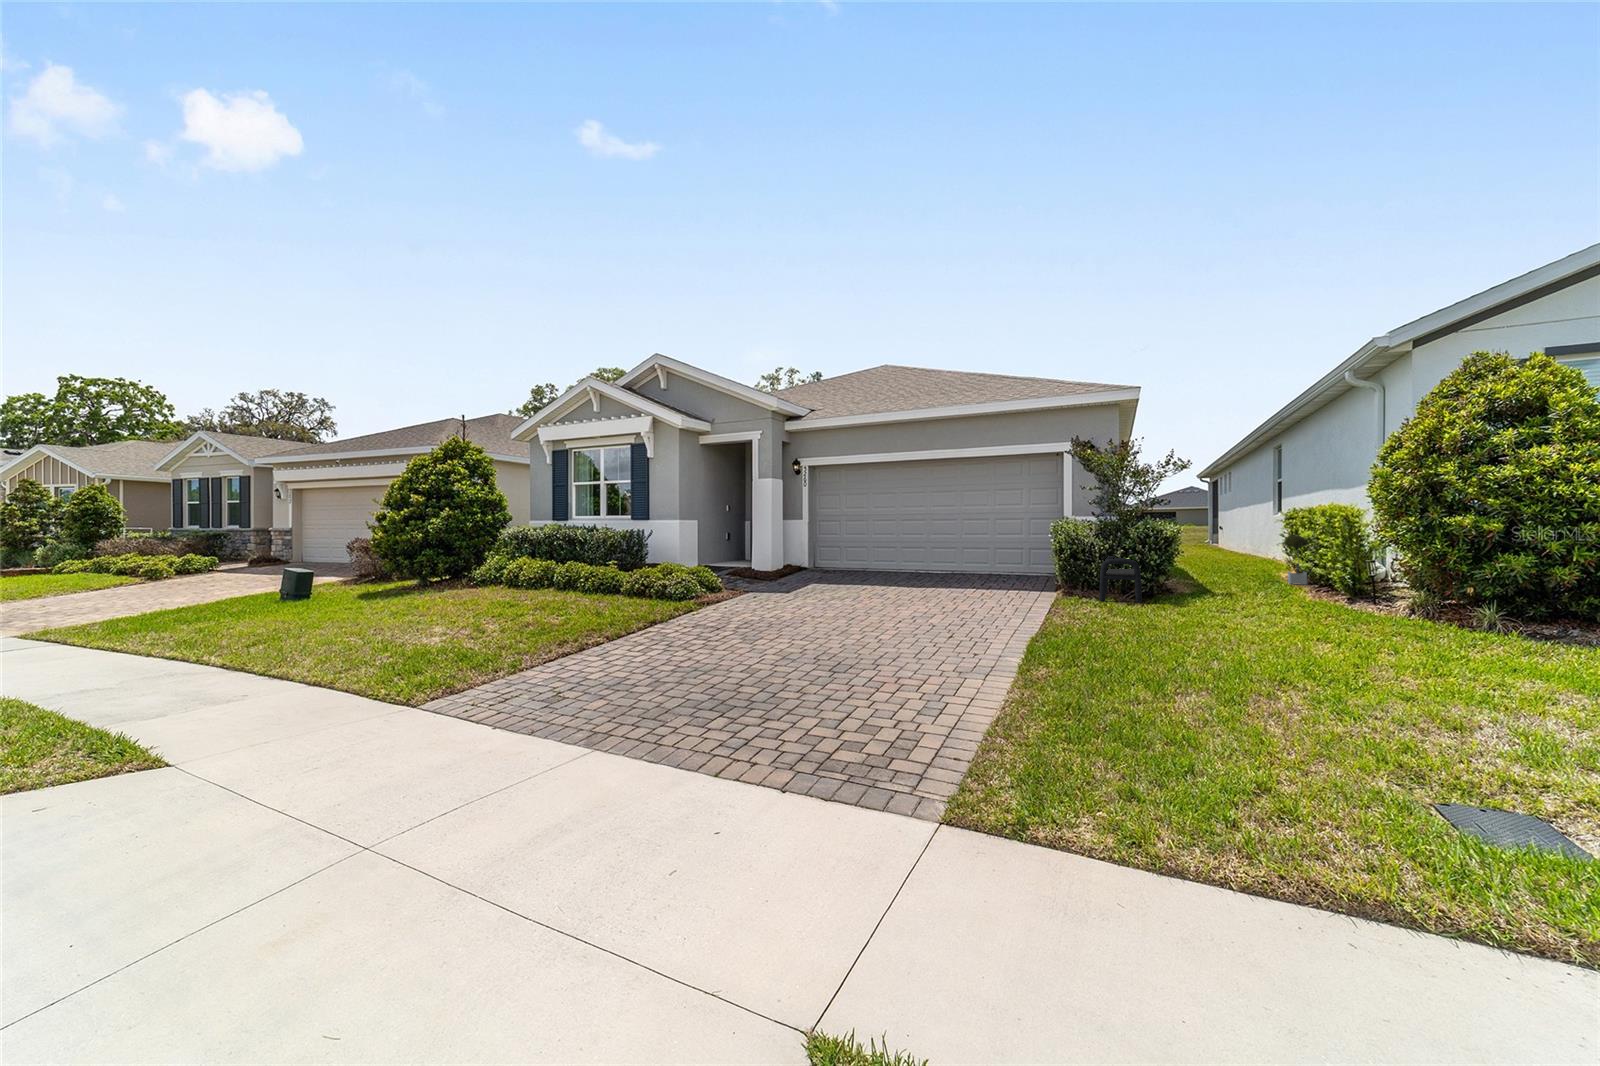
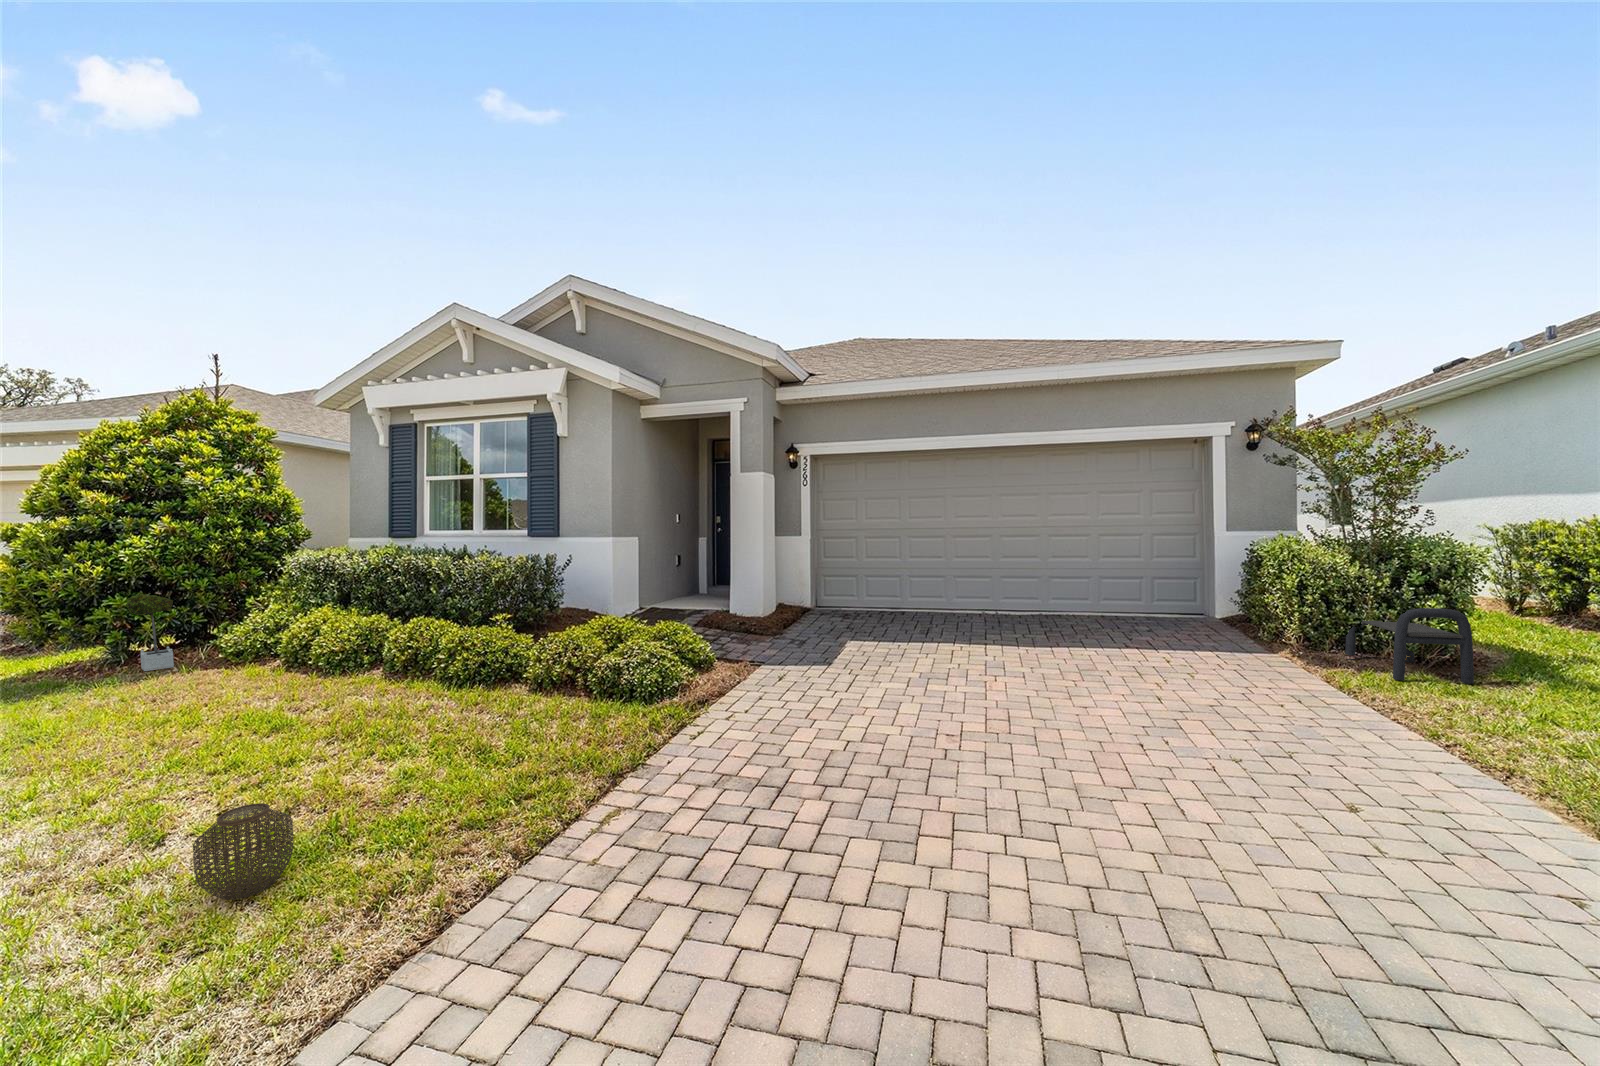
potted tree: present [1284,535,1309,585] -> present [126,594,174,671]
woven basket: none [505,607,533,636] -> present [193,803,293,900]

